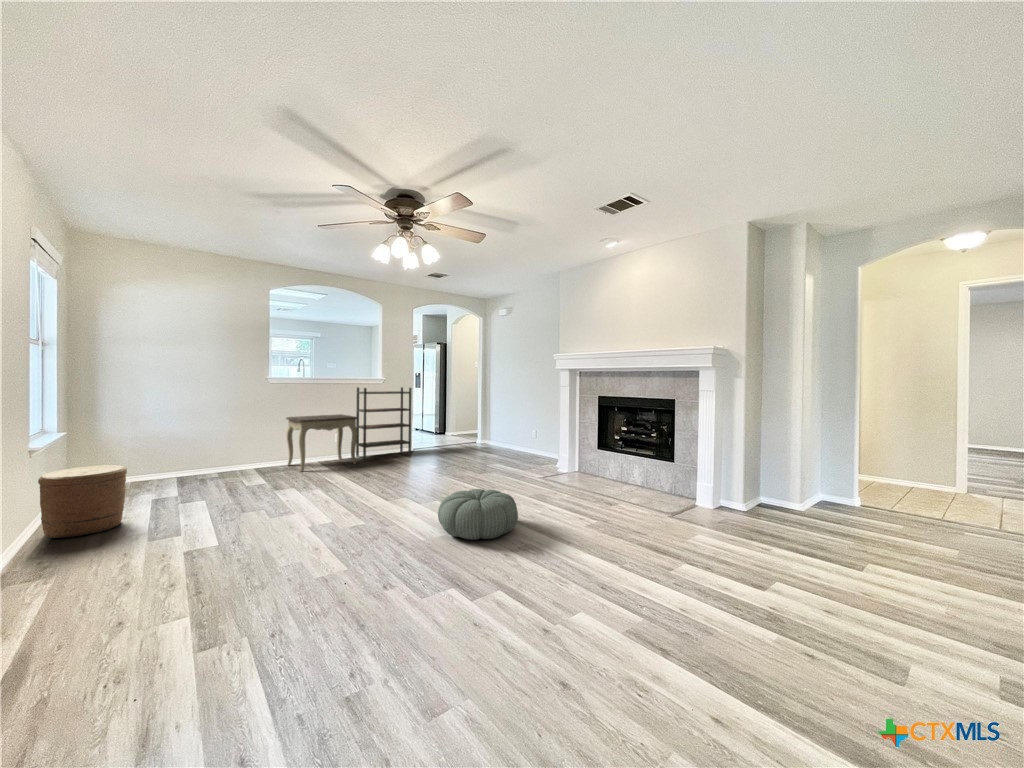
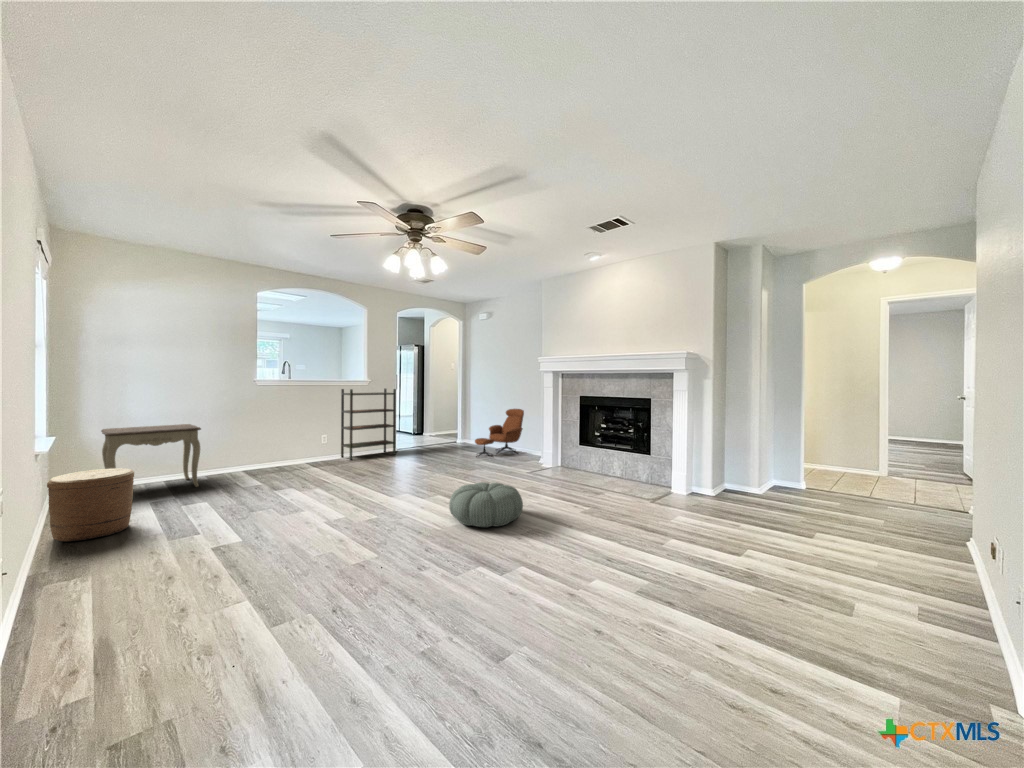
lounge chair: none [490,409,543,460] -> present [475,409,524,457]
side table: present [286,414,358,472] -> present [101,424,201,487]

